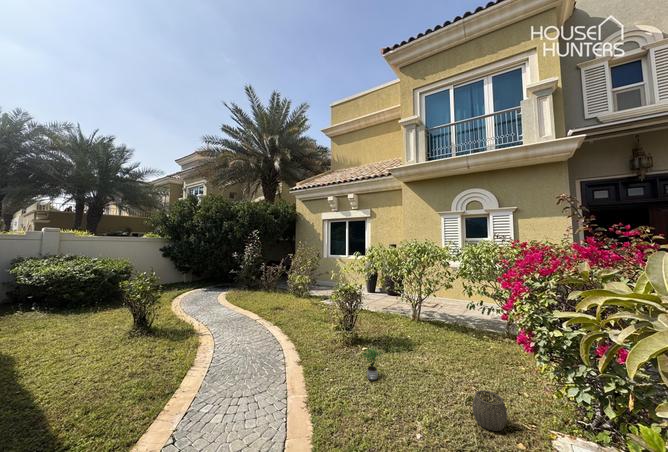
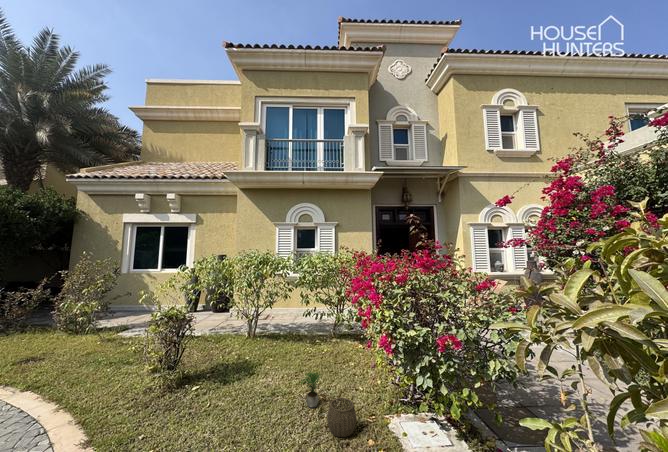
potted plant: present [363,349,381,381] -> present [301,372,320,408]

